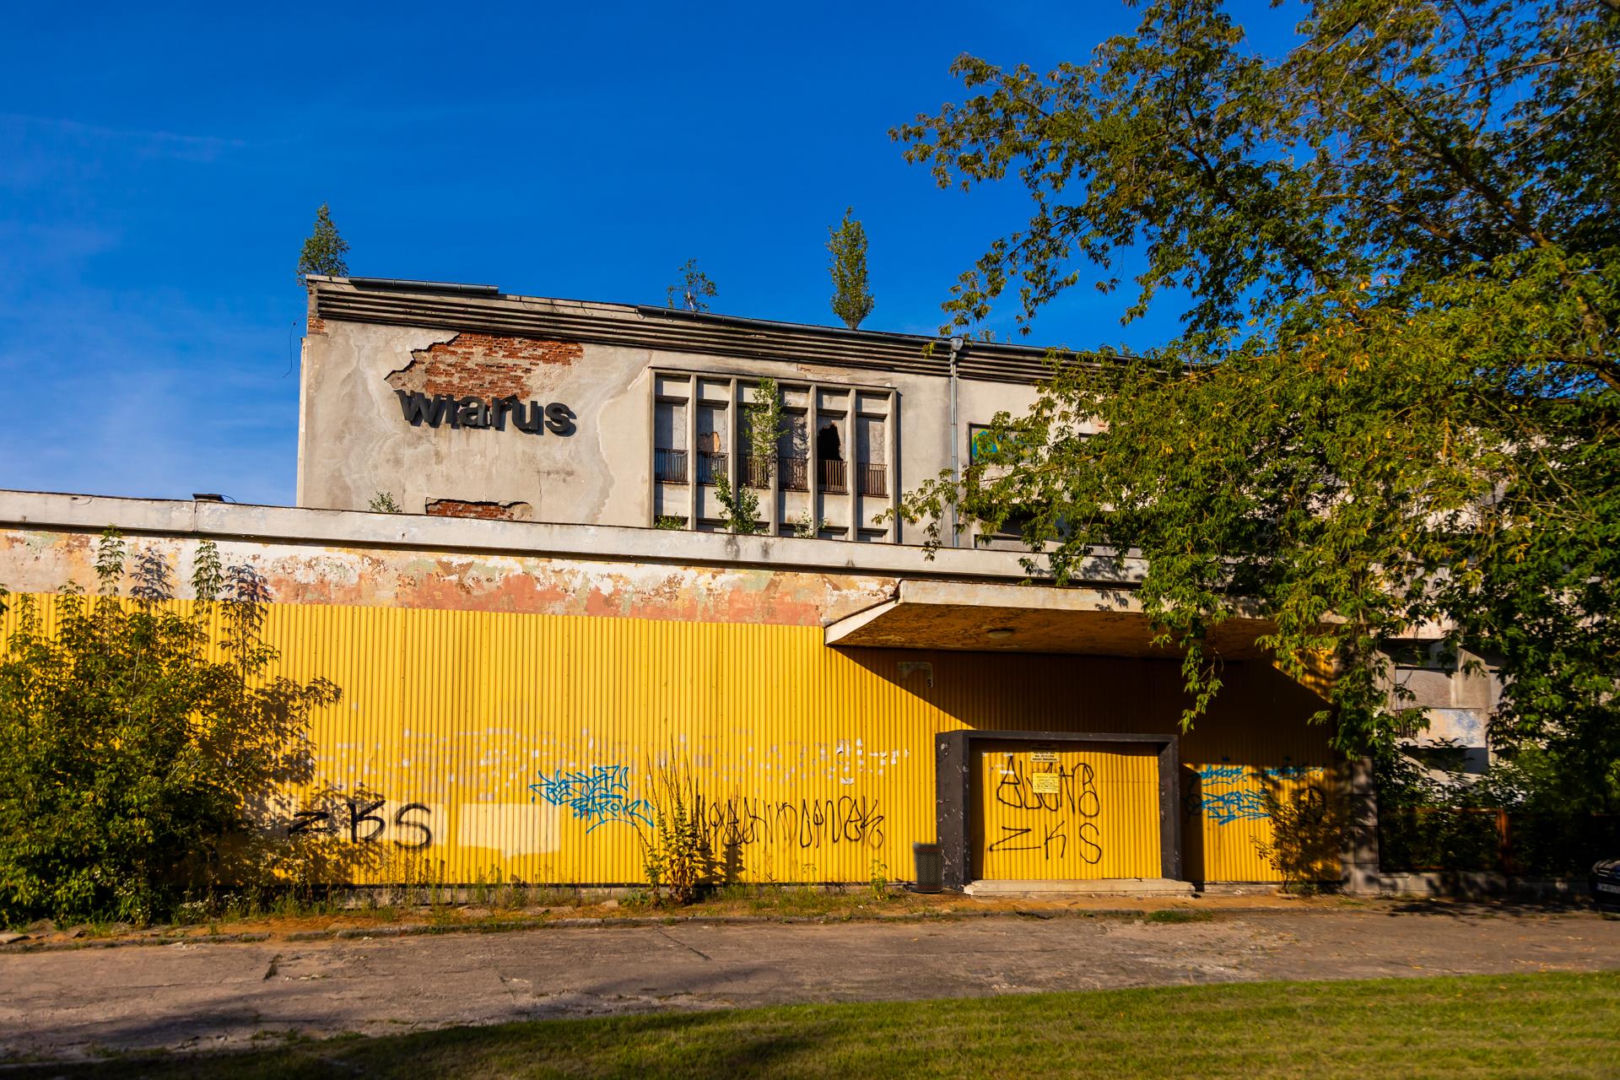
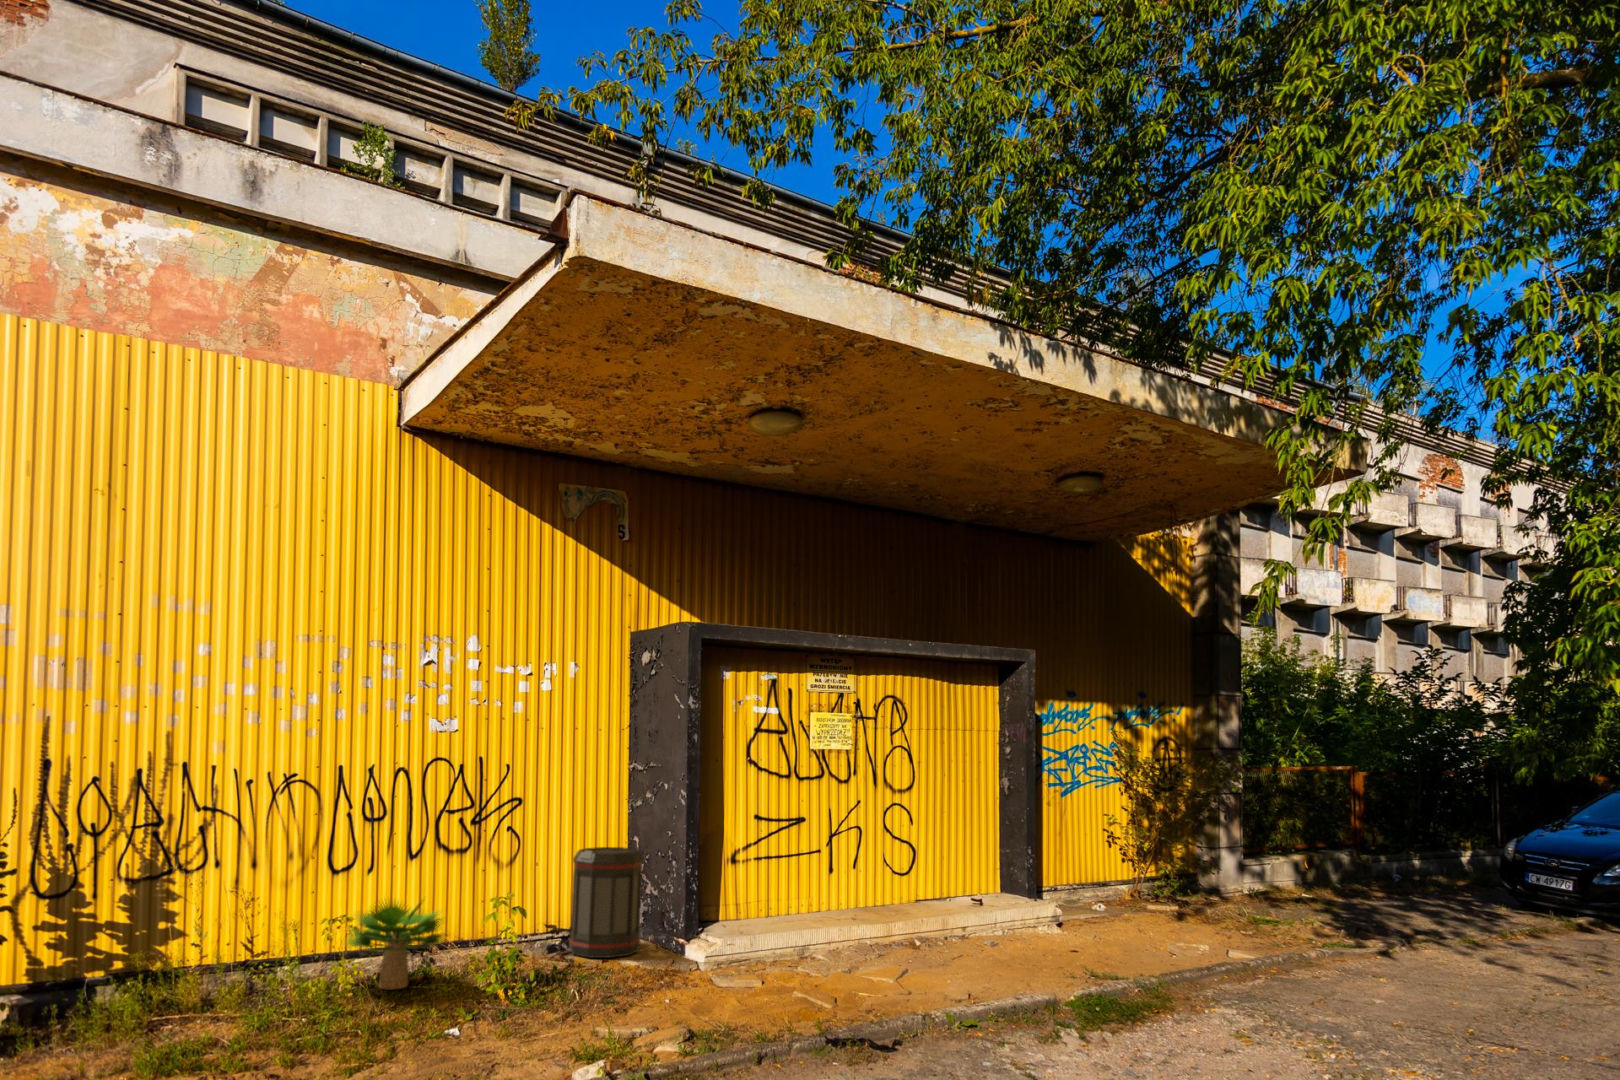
potted plant: none [808,857,854,897] -> present [345,900,446,989]

